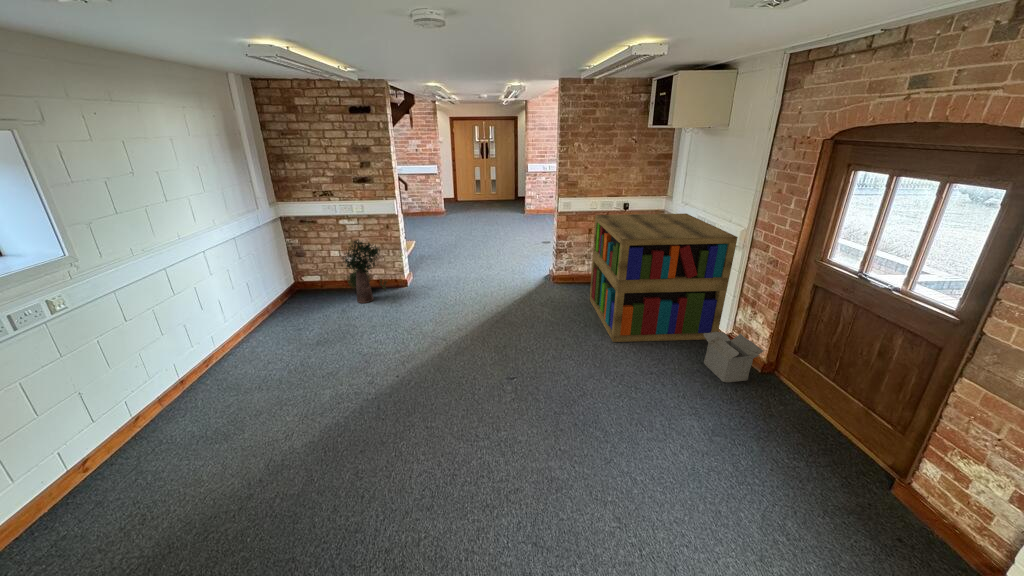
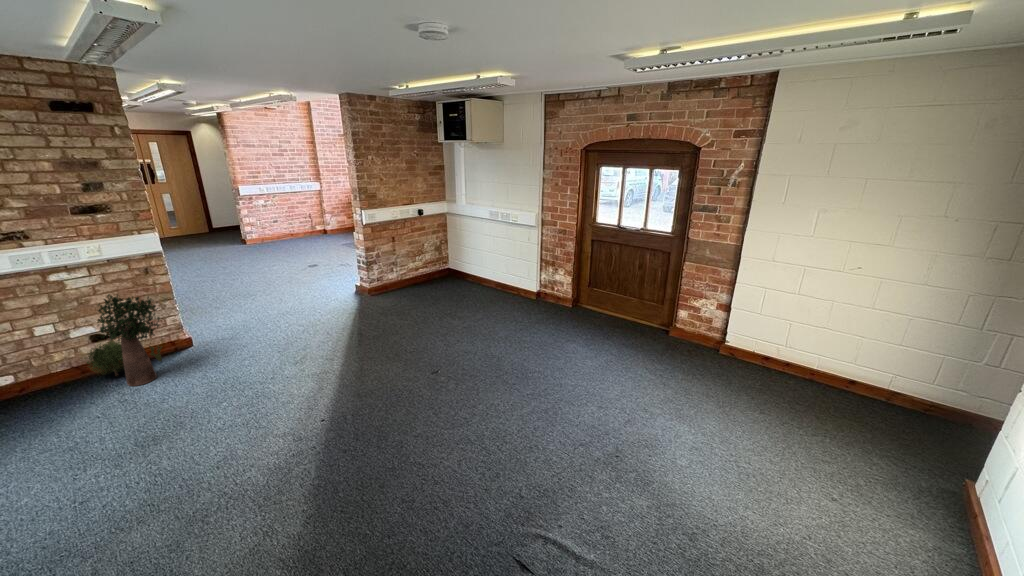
bookshelf: present [590,213,738,342] -> none [414,211,534,321]
cardboard box: present [703,332,763,382] -> none [536,285,578,319]

